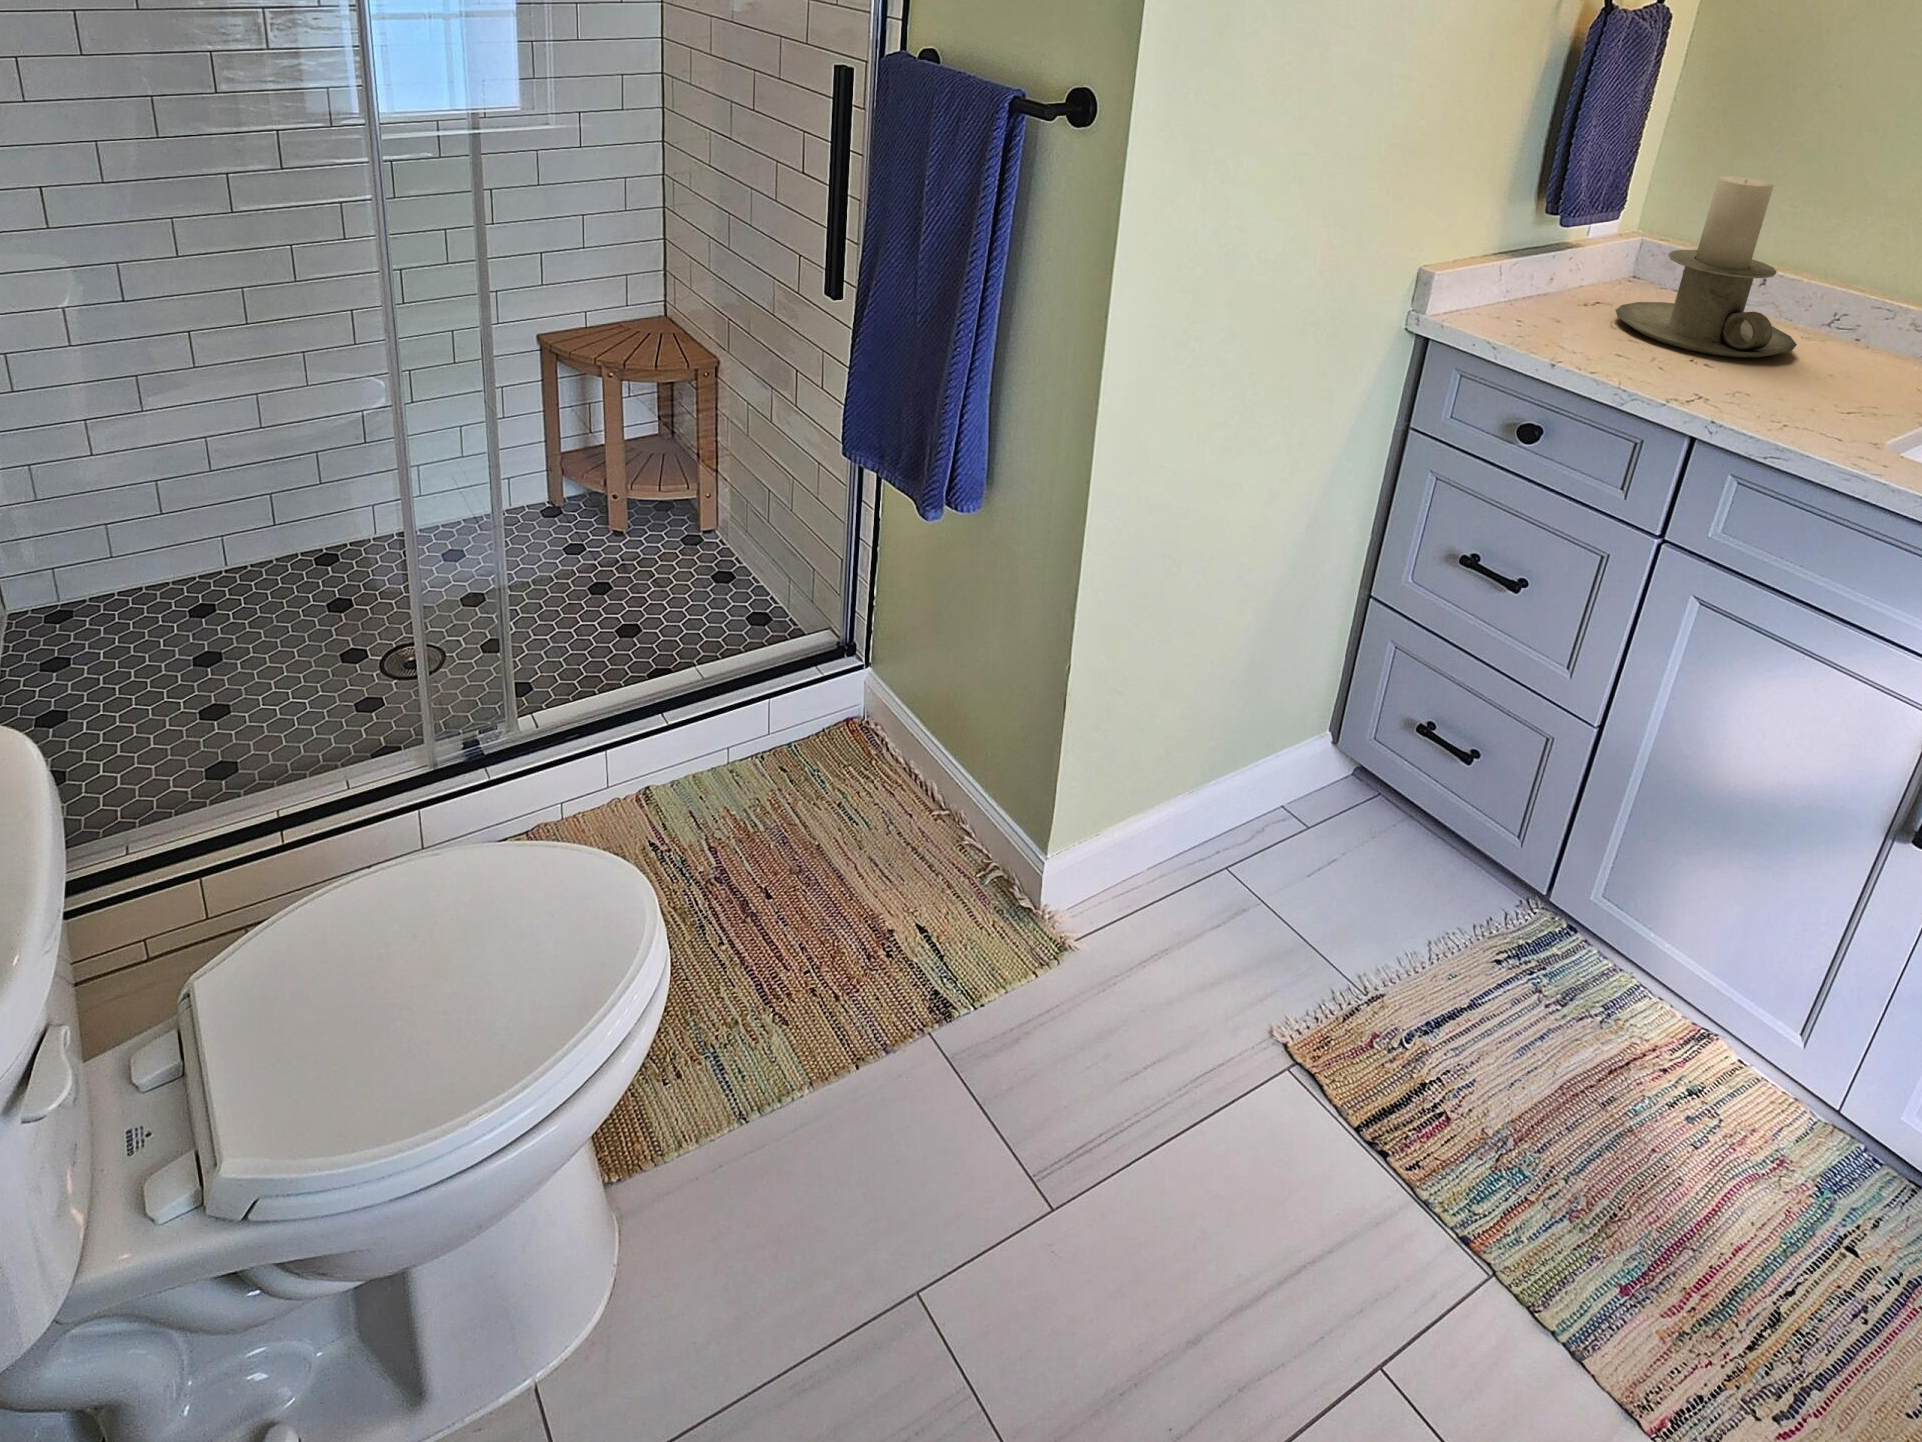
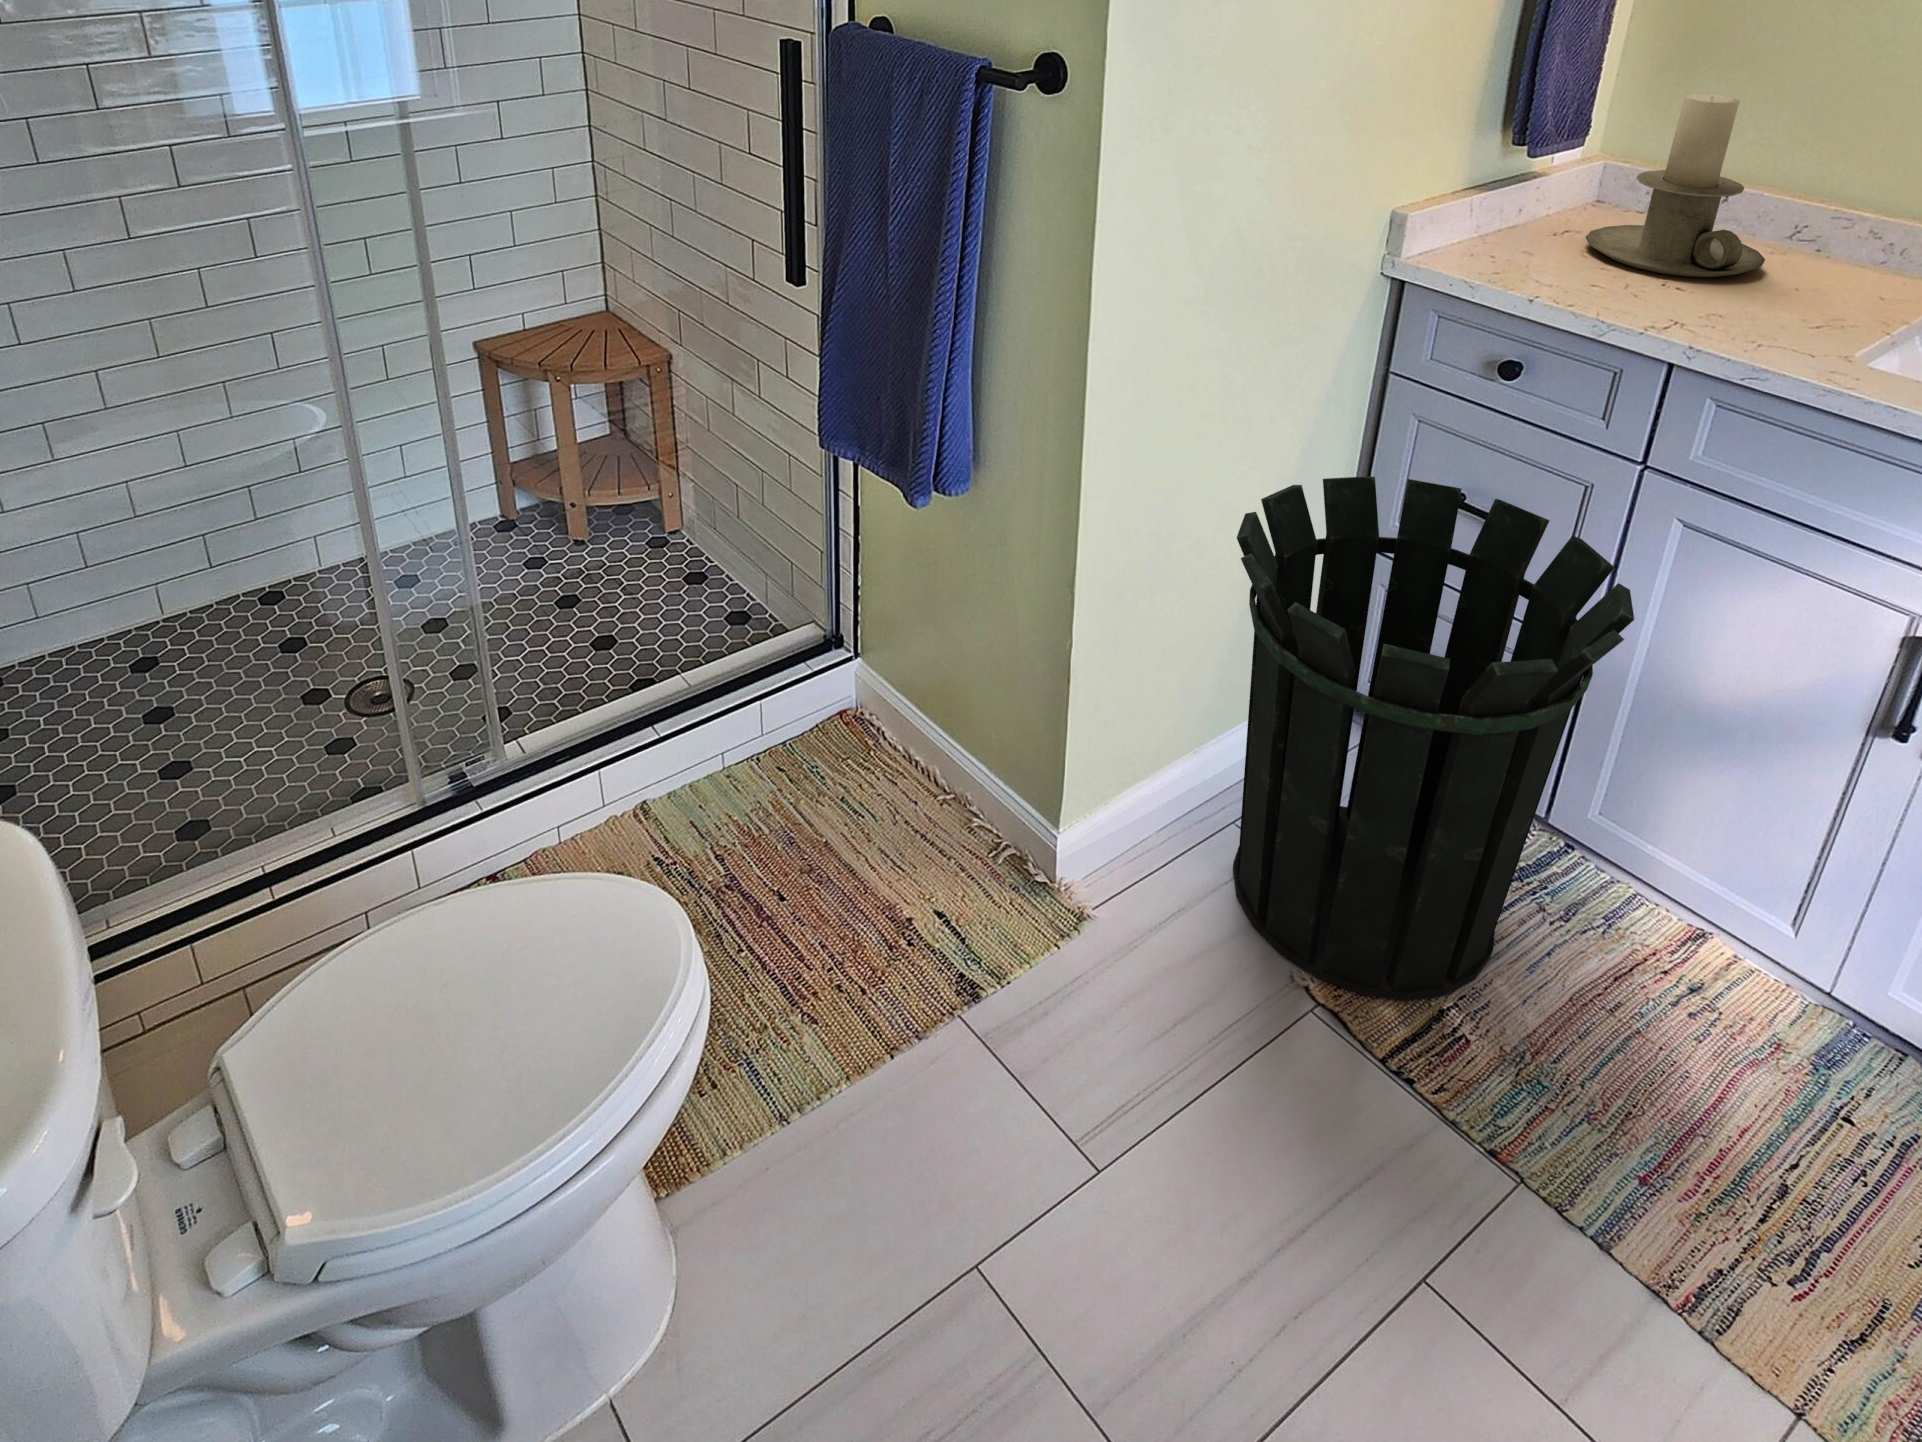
waste bin: none [1224,526,1637,1068] -> present [1233,476,1634,1000]

